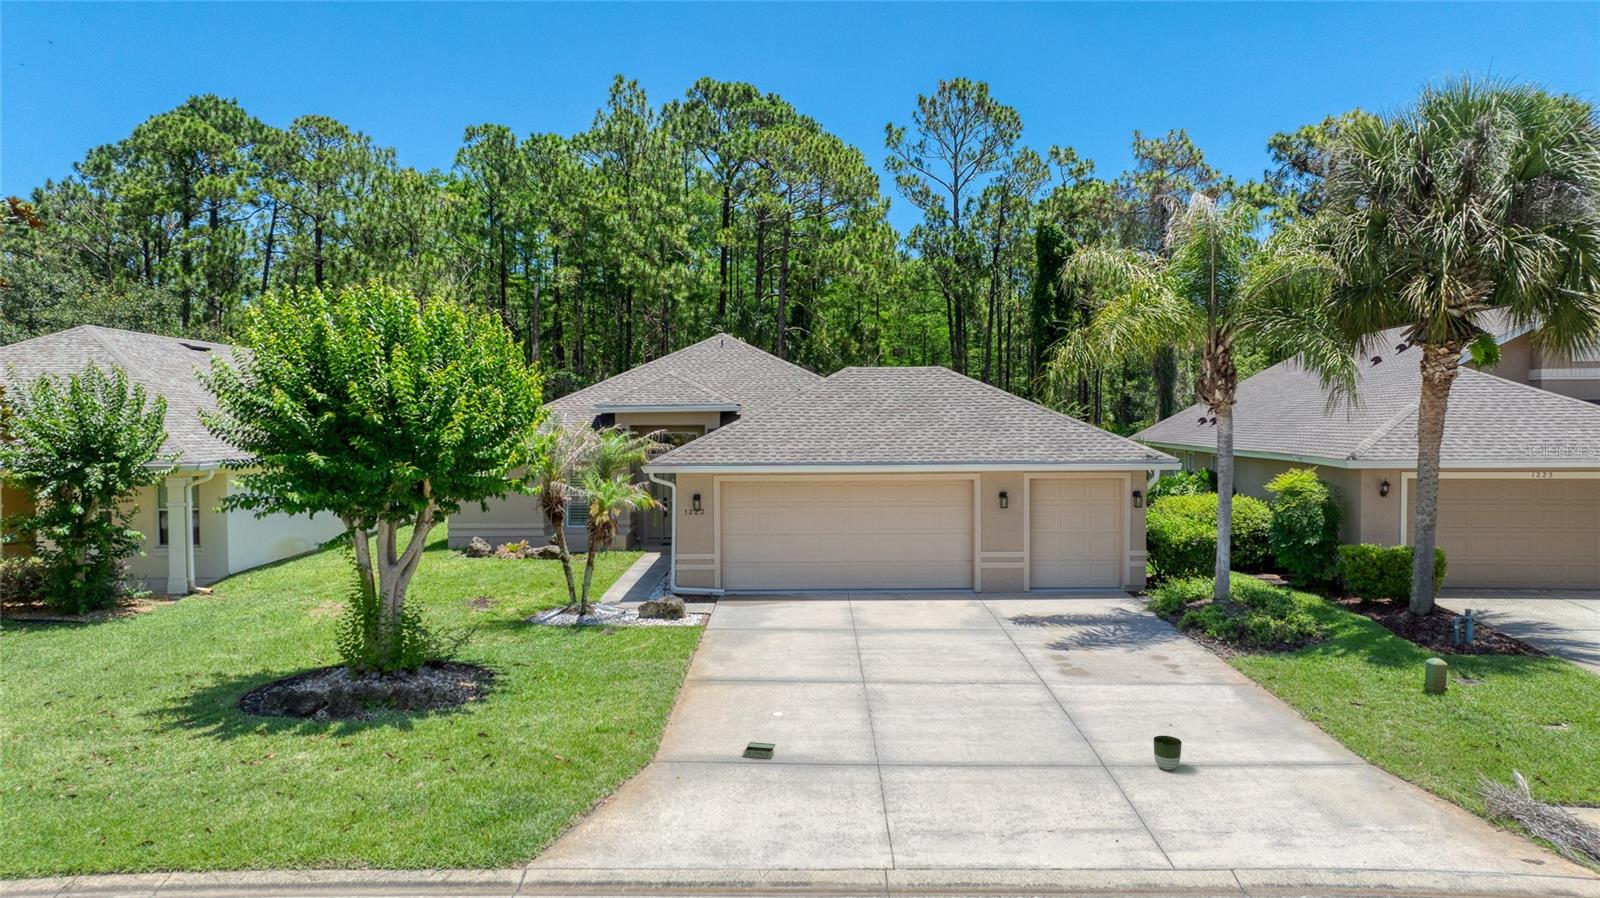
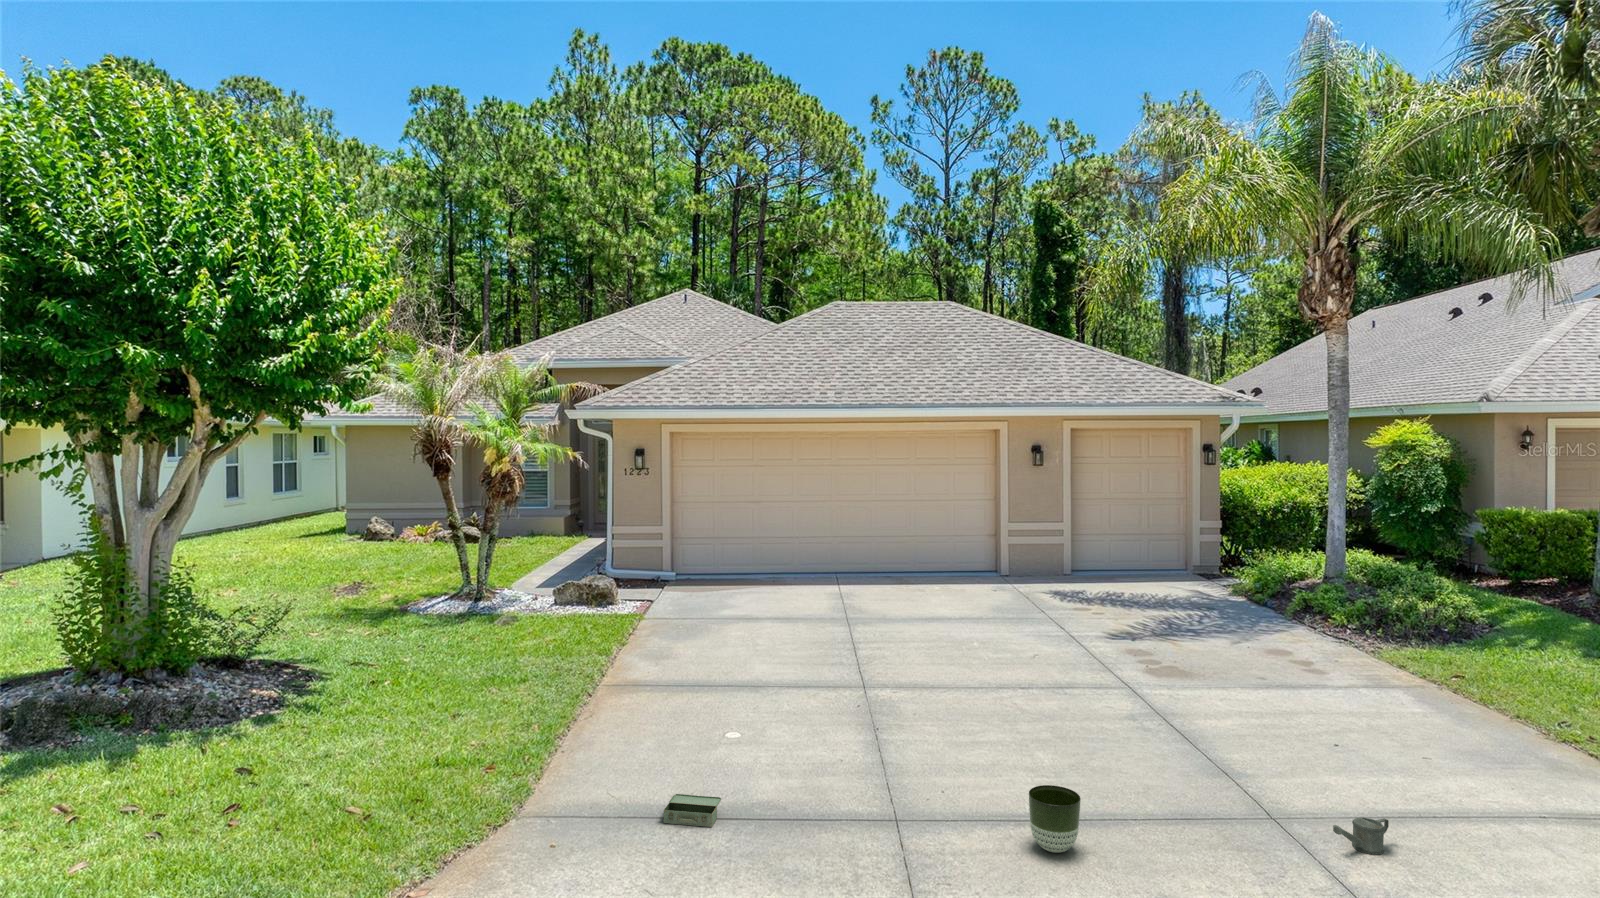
planter: present [1154,736,1182,770] -> present [1029,785,1081,853]
watering can: none [1098,755,1131,773] -> present [1333,817,1389,855]

